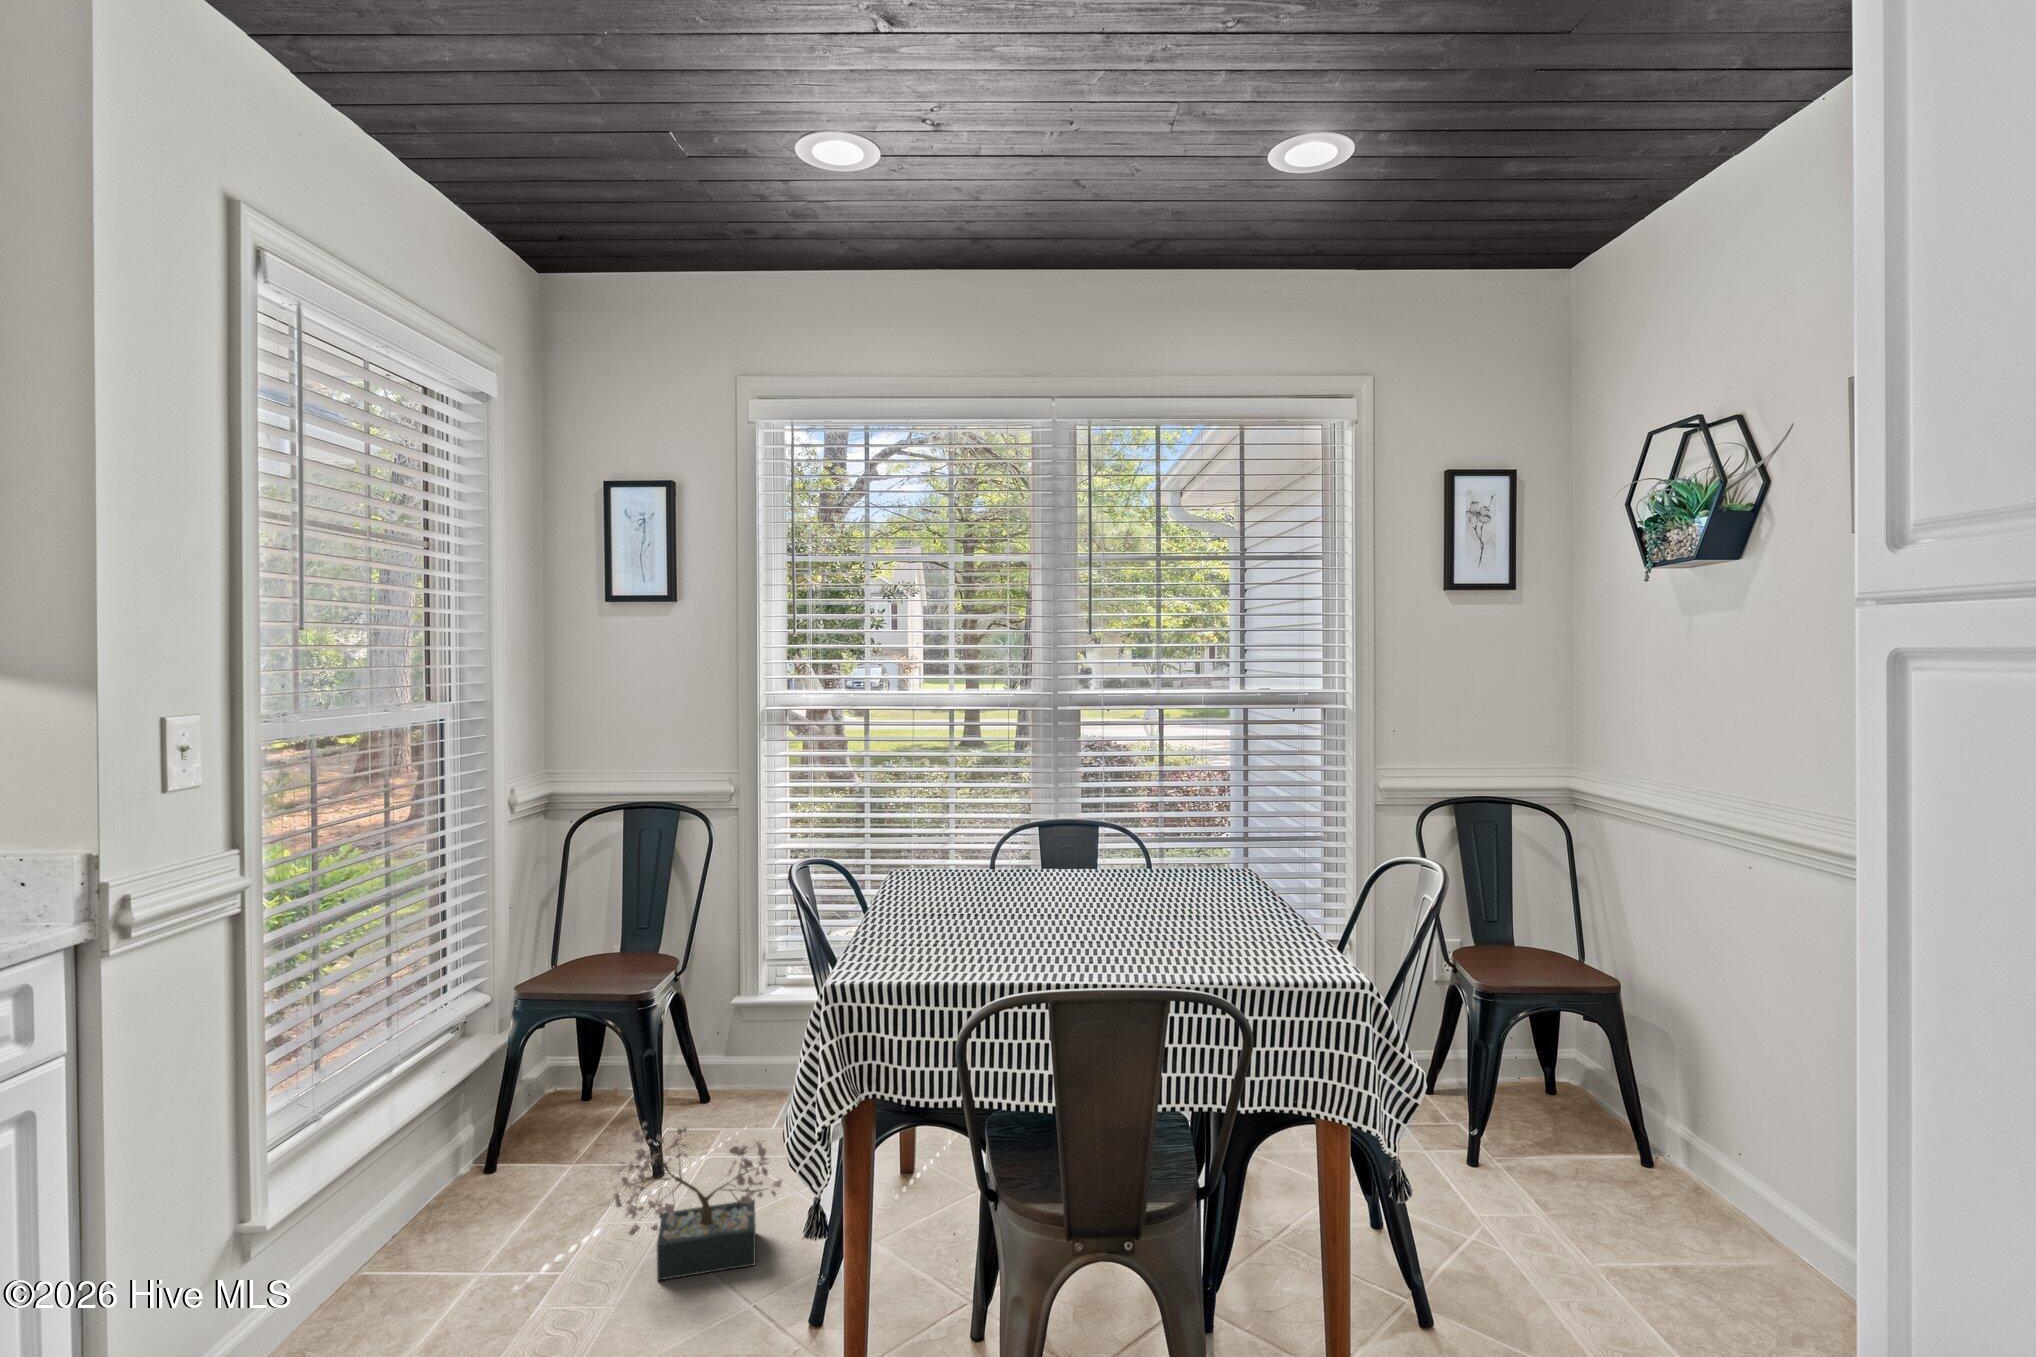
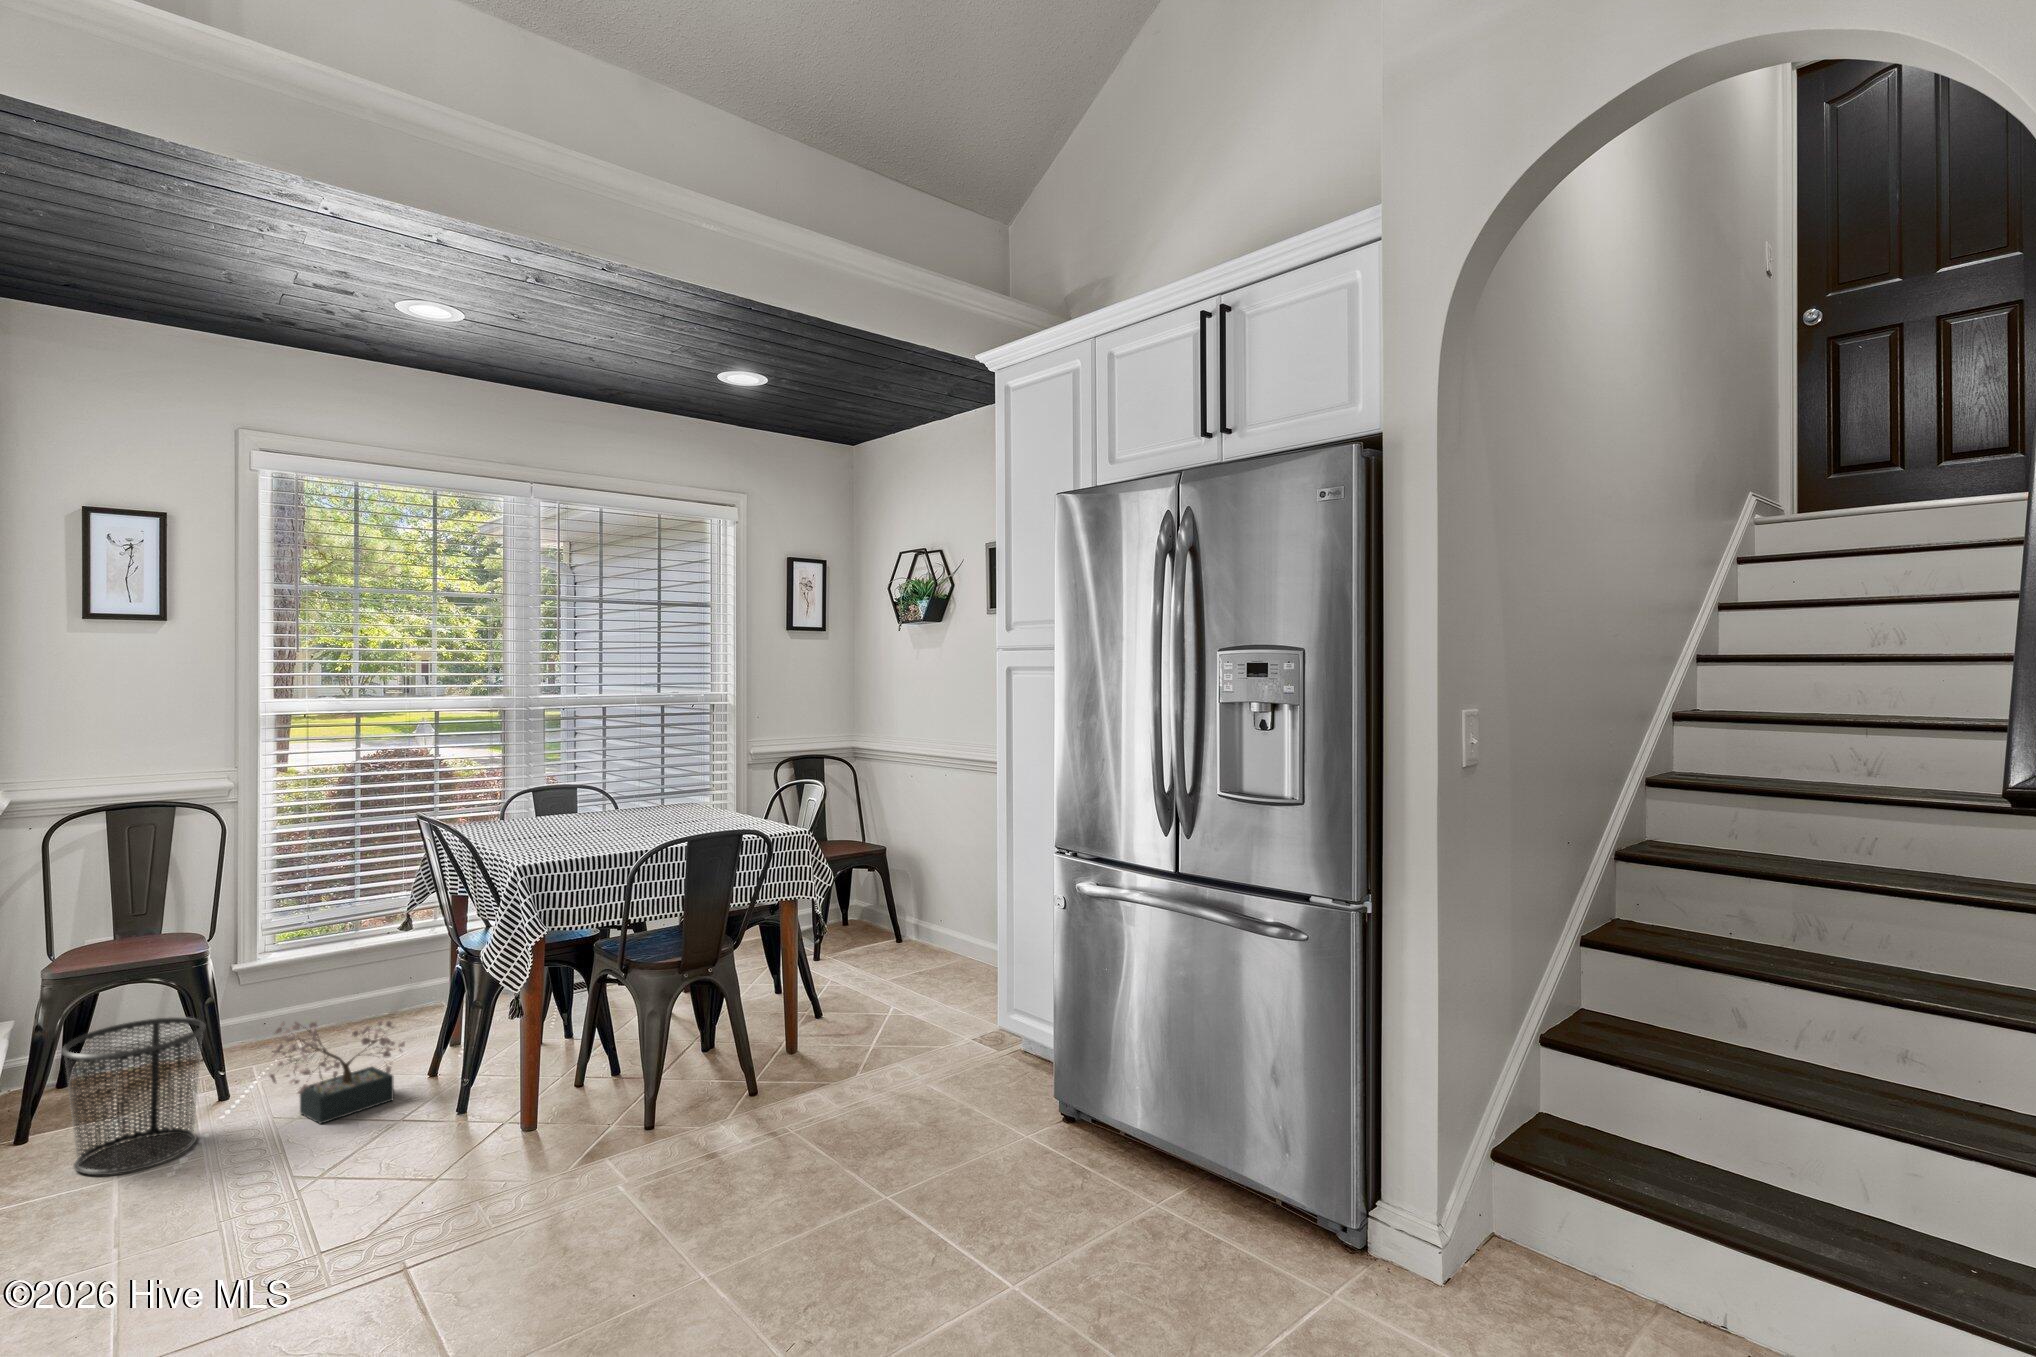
waste bin: none [413,1081,566,1285] -> present [61,1017,206,1175]

